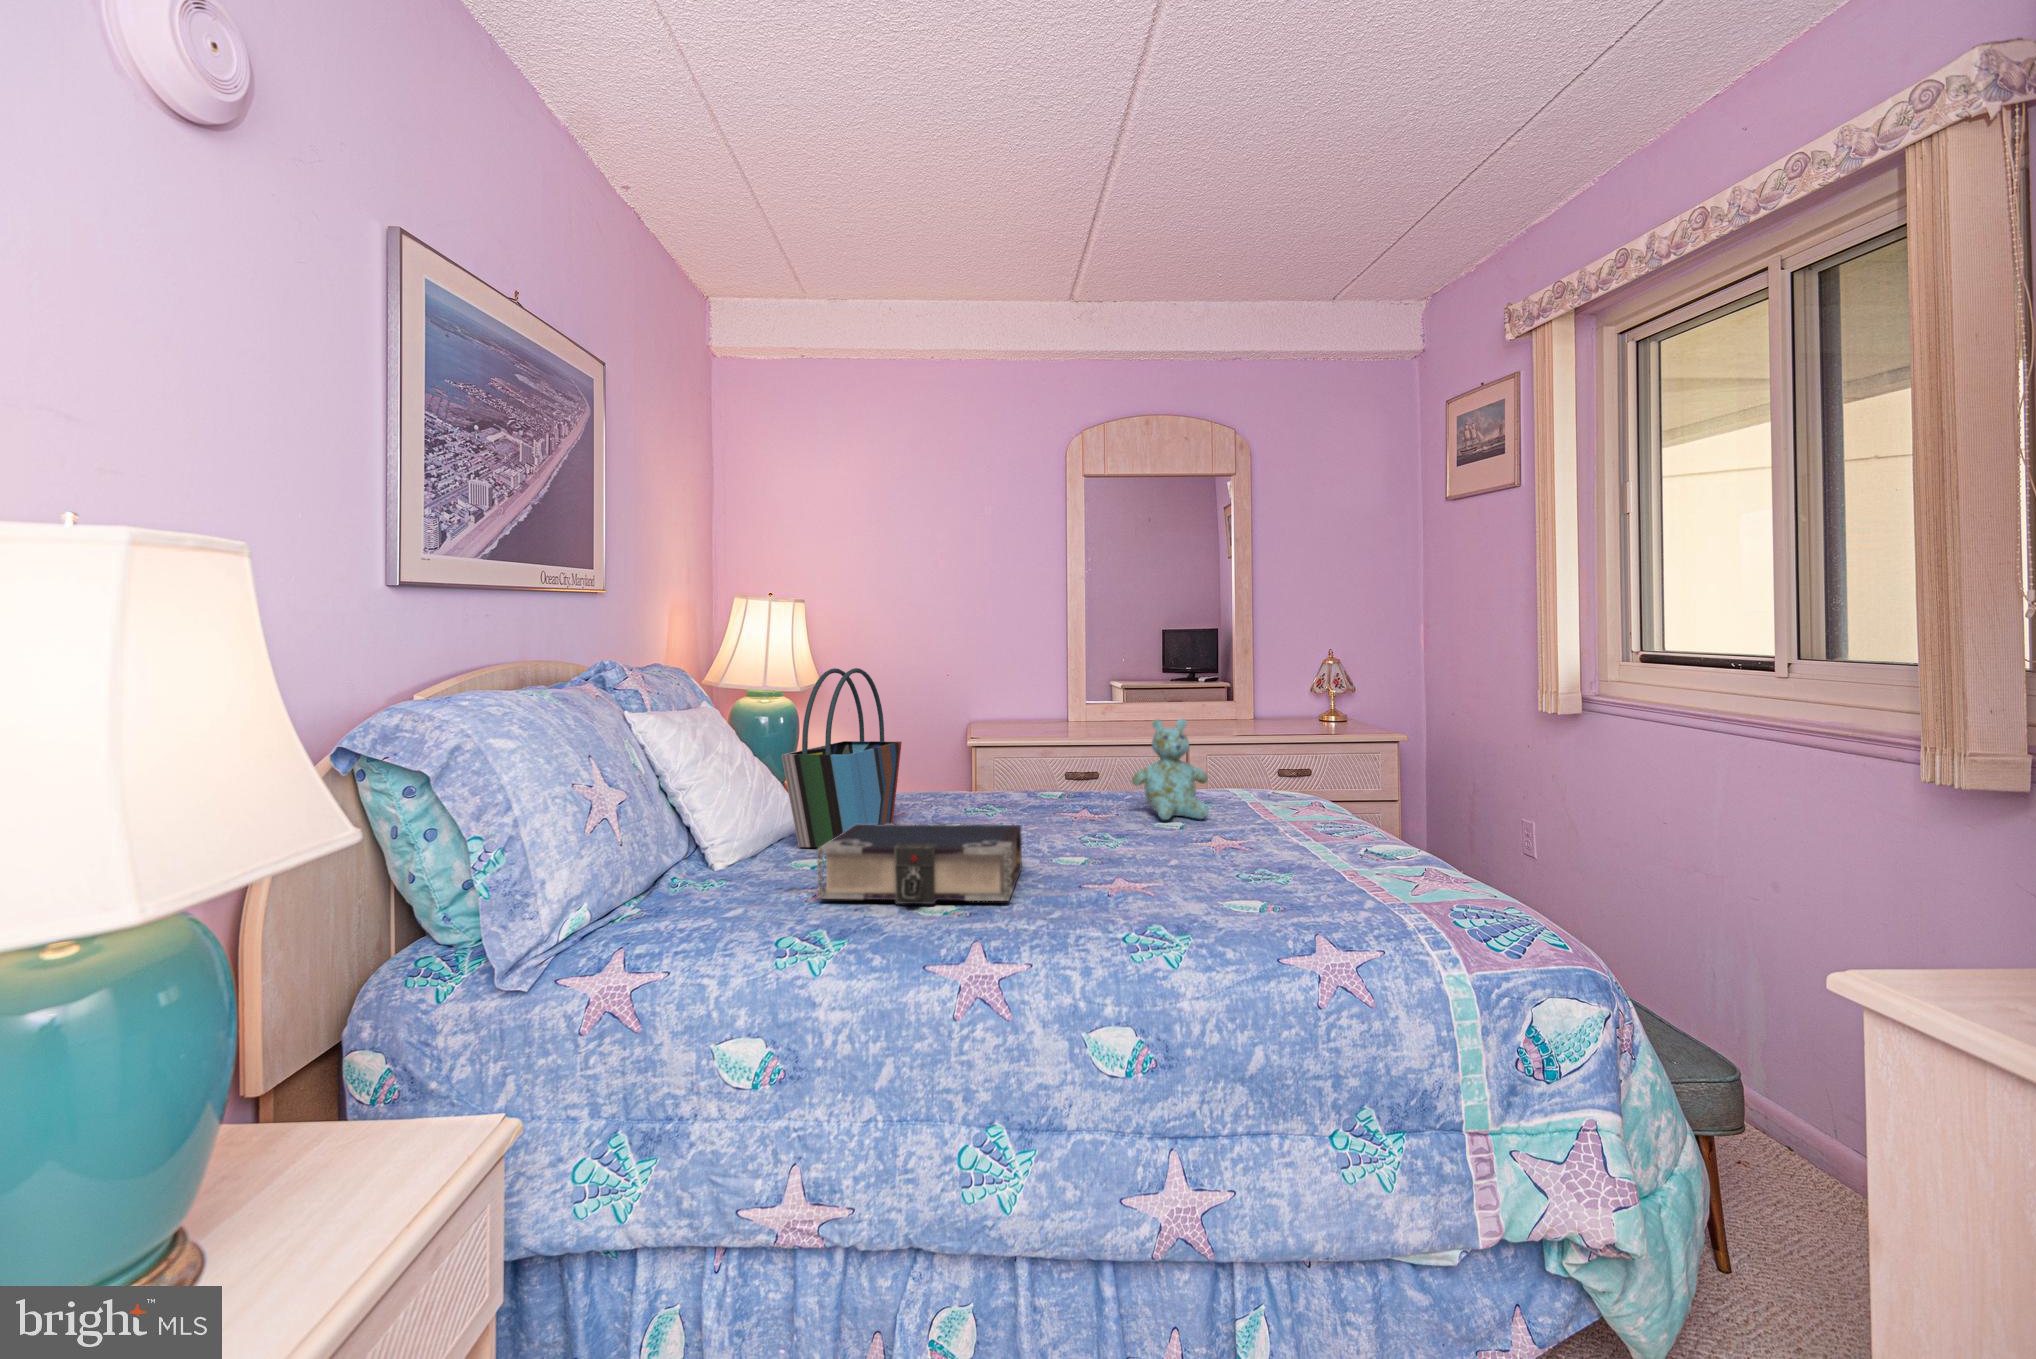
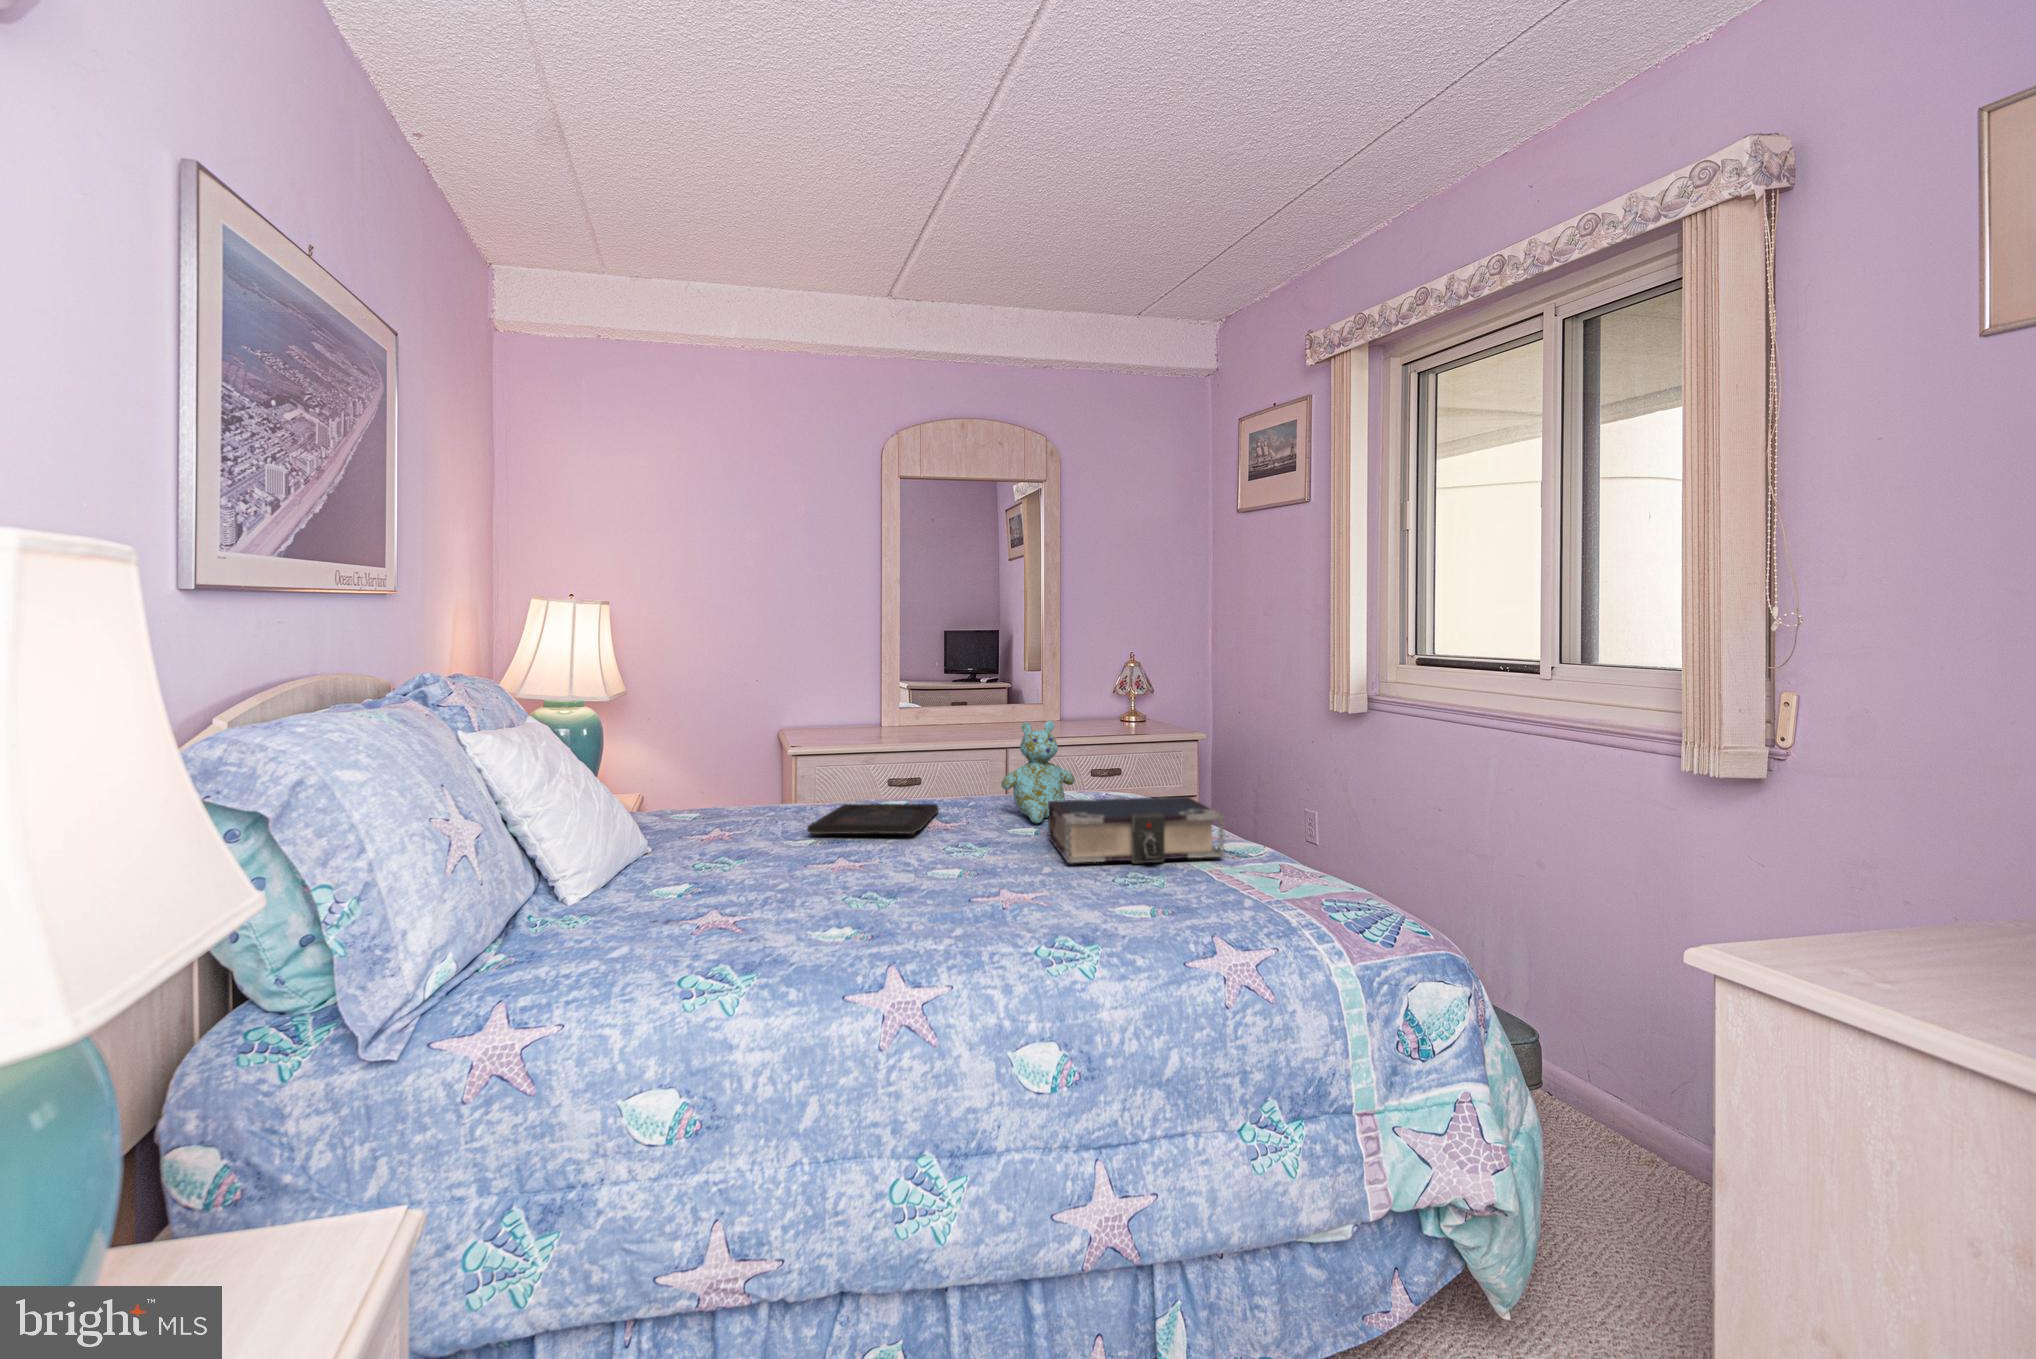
tote bag: present [781,668,902,847] -> none [646,677,766,870]
tray: none [939,797,1072,825] -> present [807,804,939,834]
book: present [817,824,1022,904] -> present [1048,797,1225,863]

